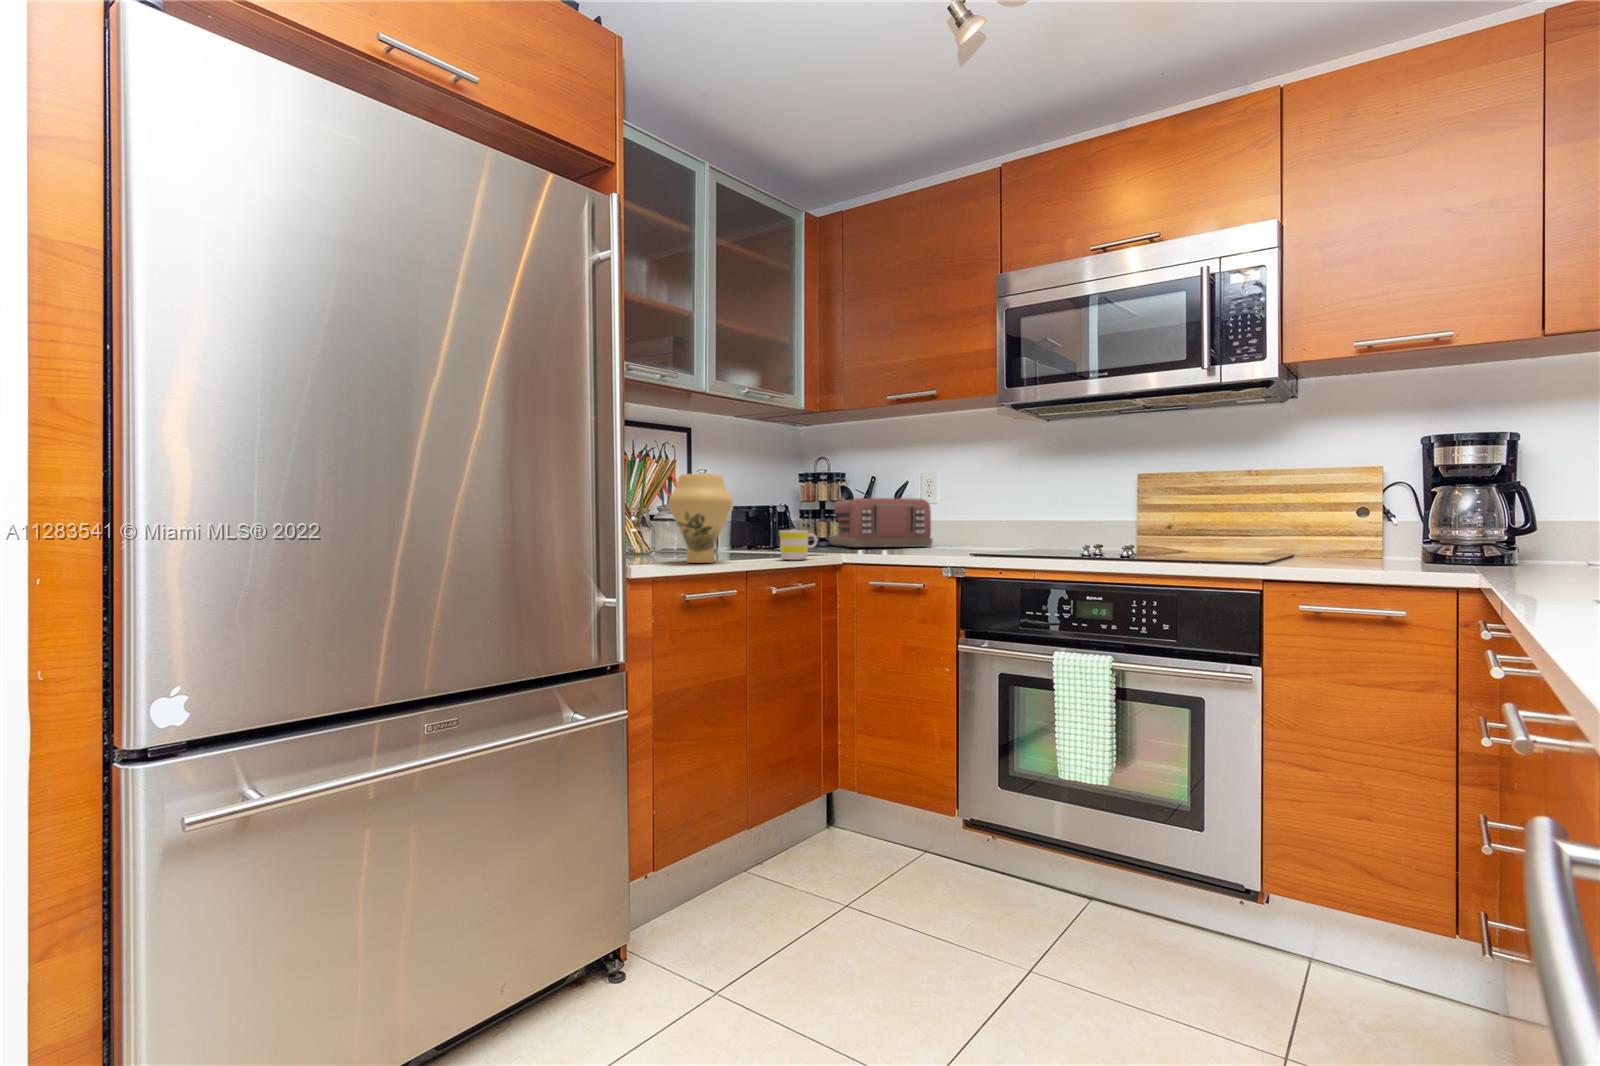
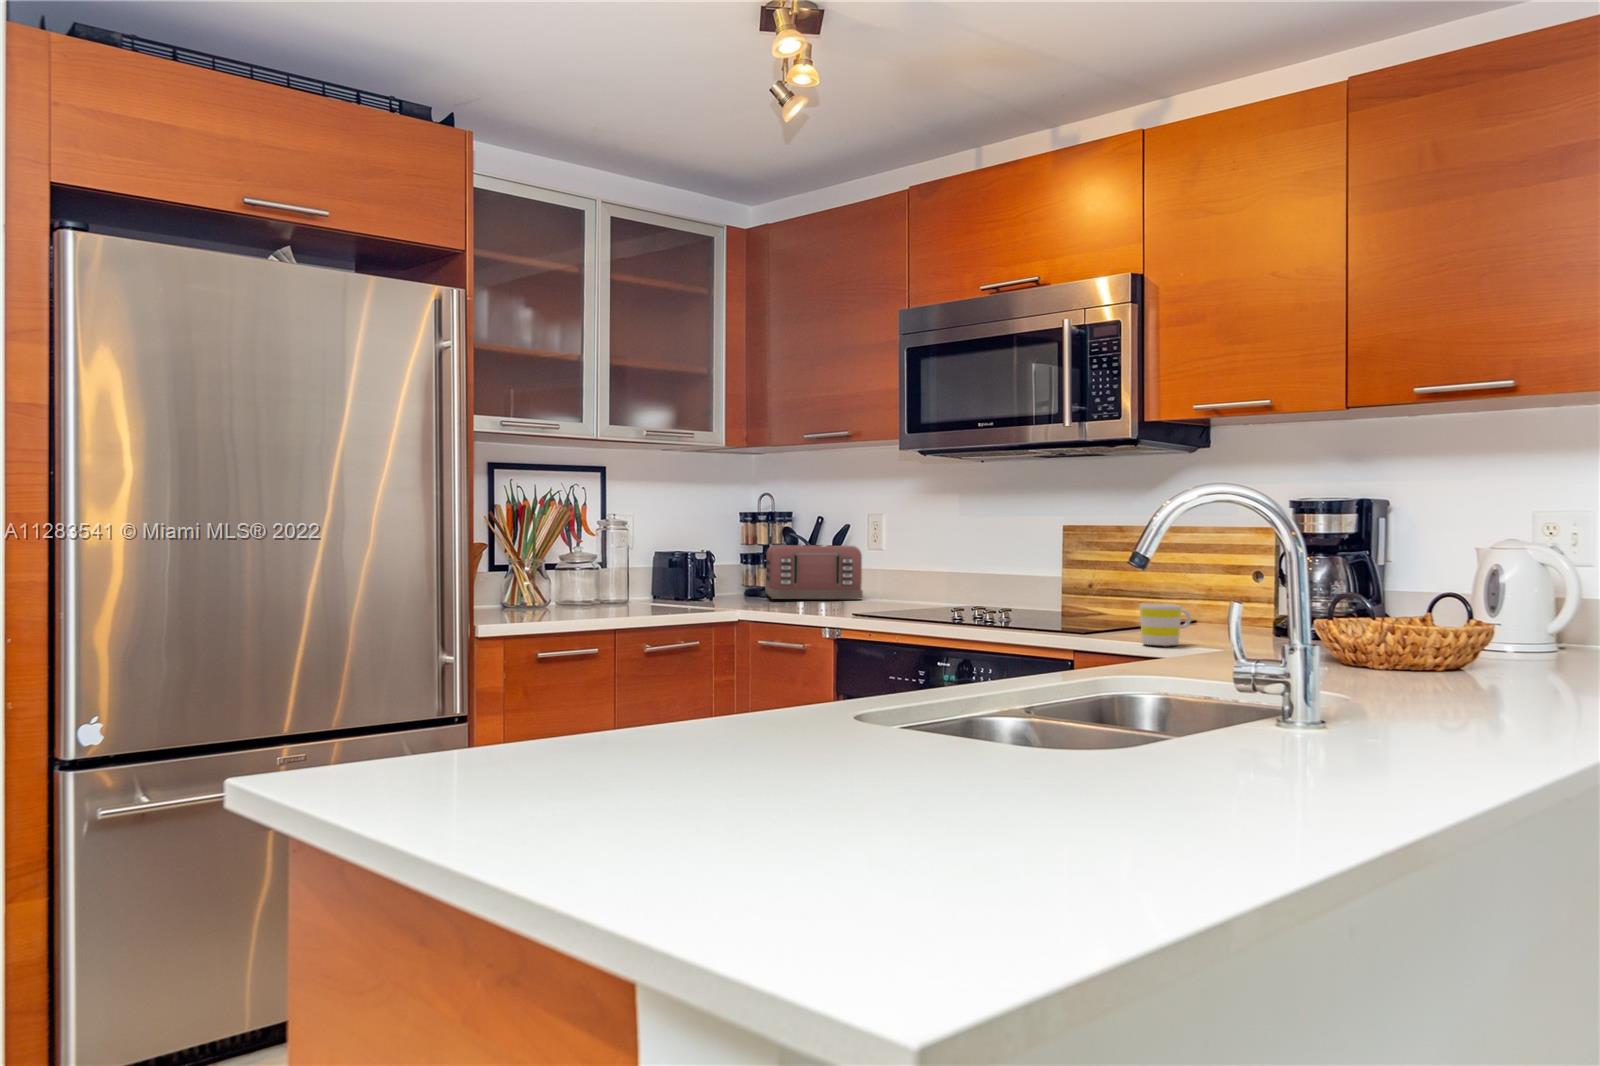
vase: present [669,474,733,563] -> none [547,528,612,617]
mug: present [779,530,817,560] -> present [1140,604,1191,646]

